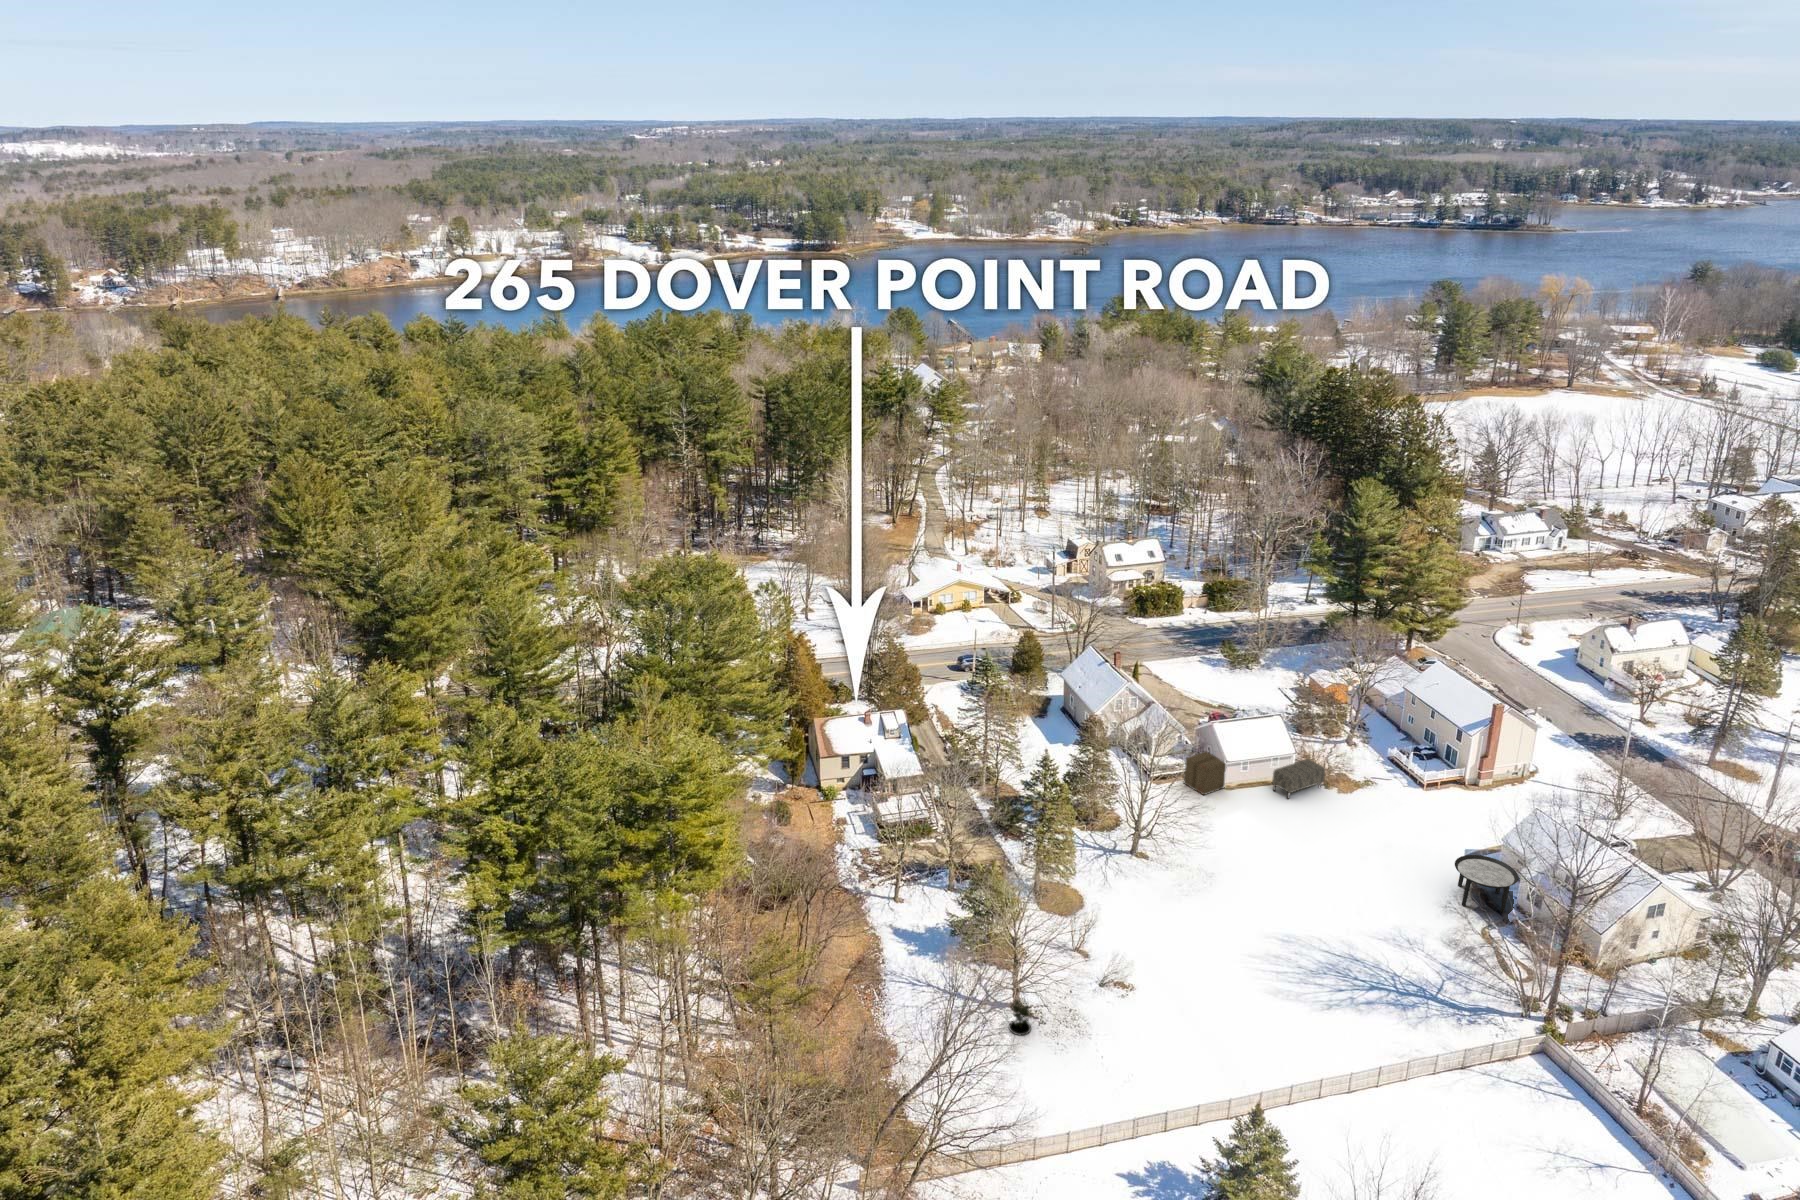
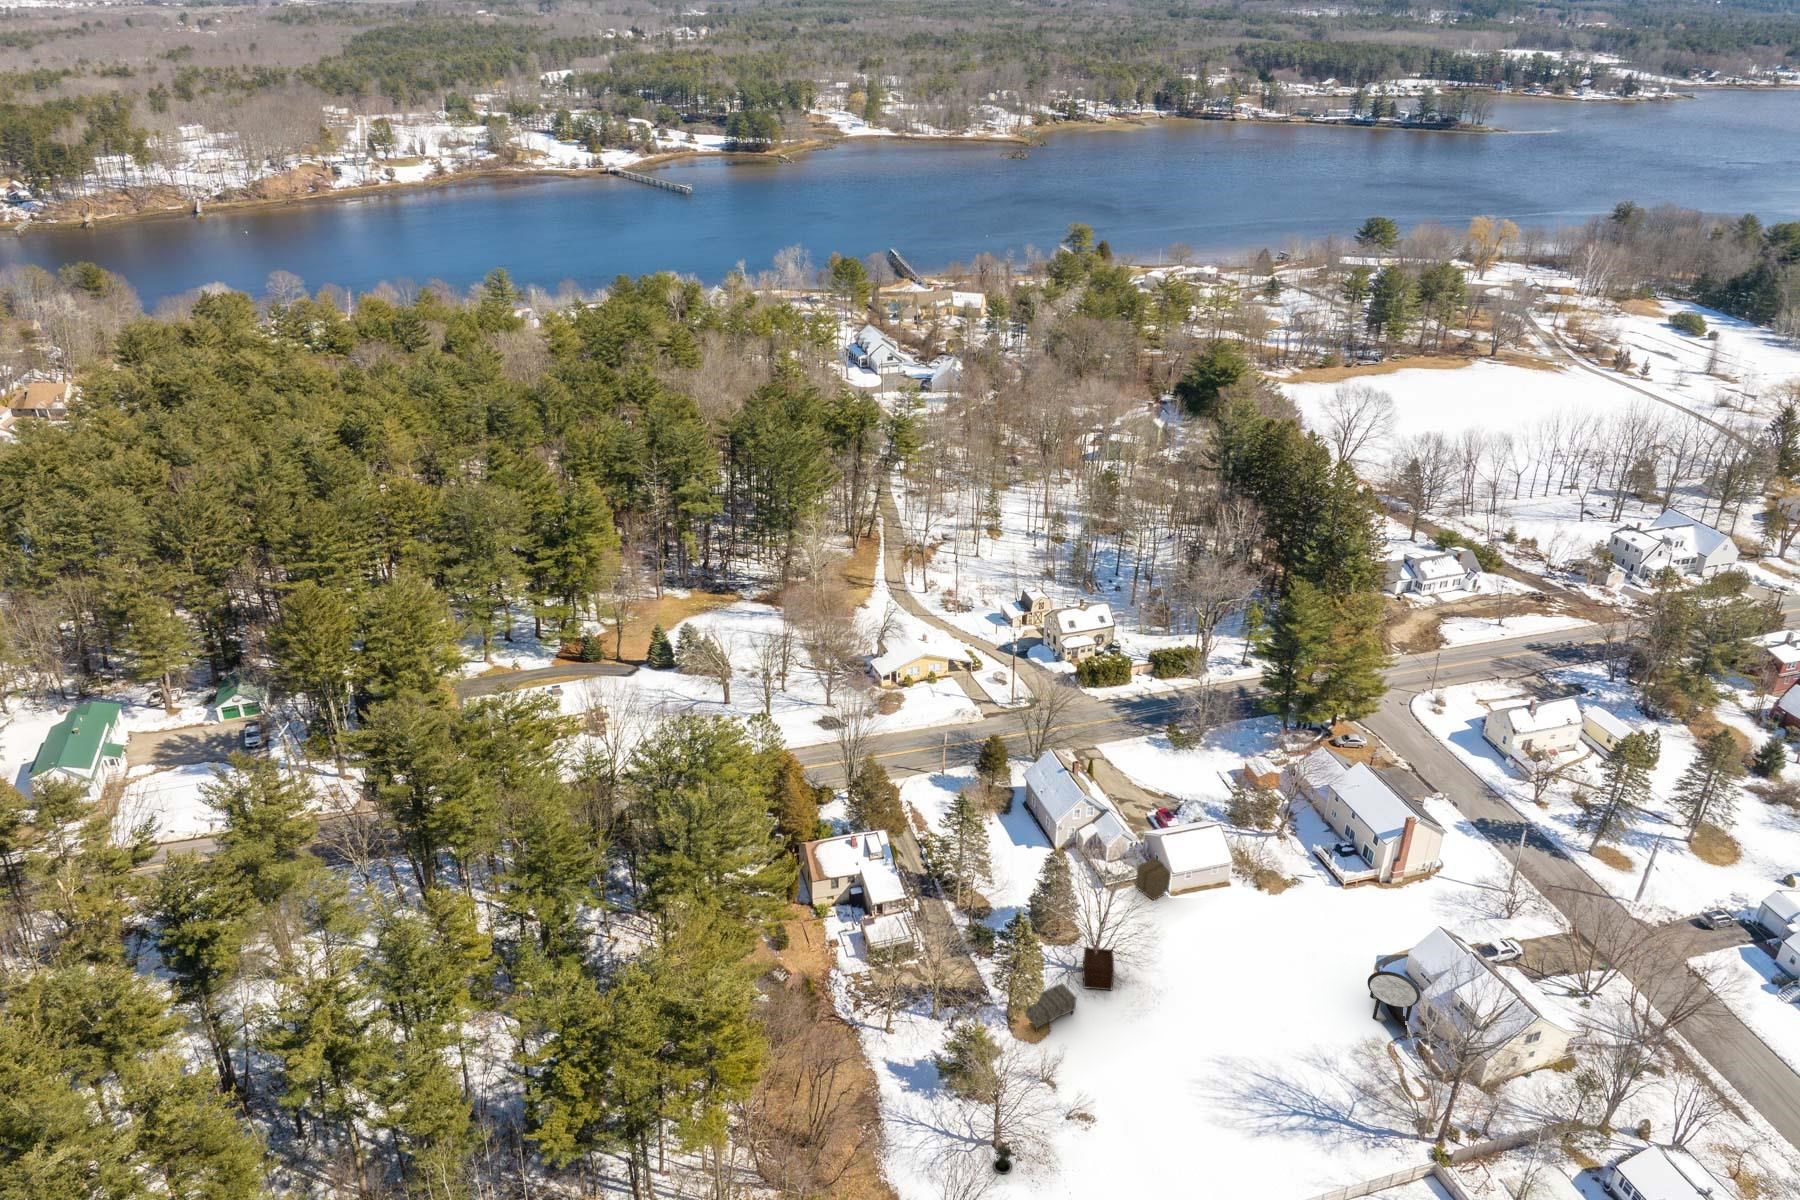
bench: present [1272,759,1325,798] -> present [1026,983,1076,1031]
wooden crate: none [1122,824,1158,872] -> present [1083,947,1114,990]

